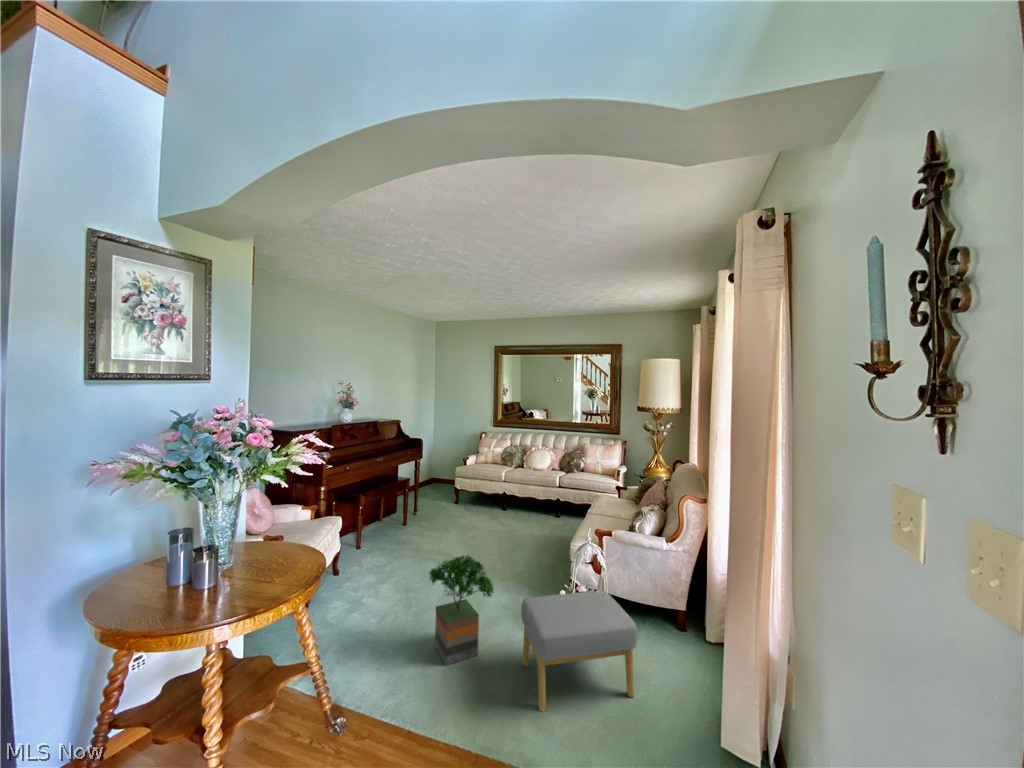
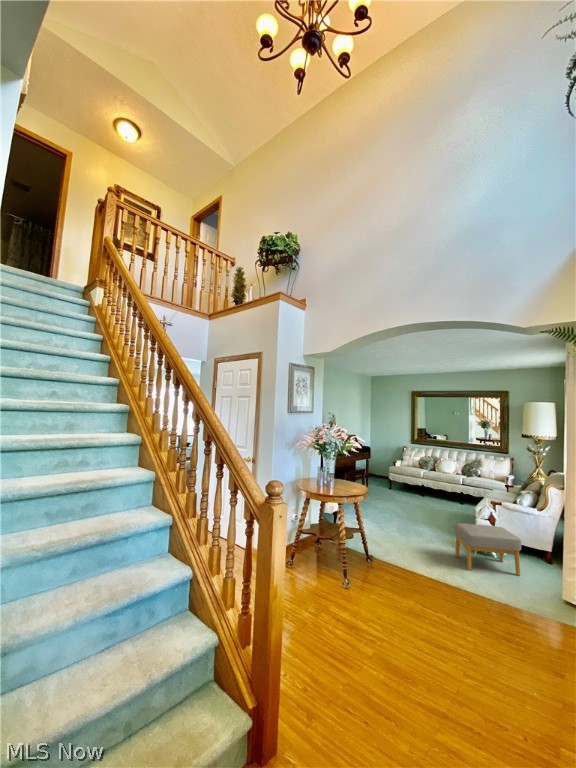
potted tree: present [429,555,494,665] -> none [403,500,439,550]

